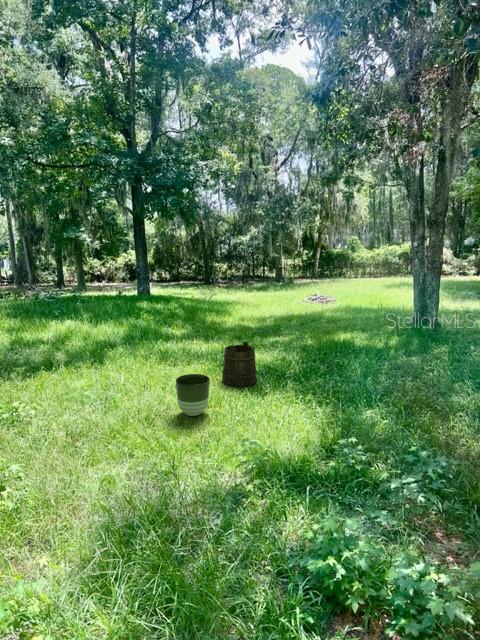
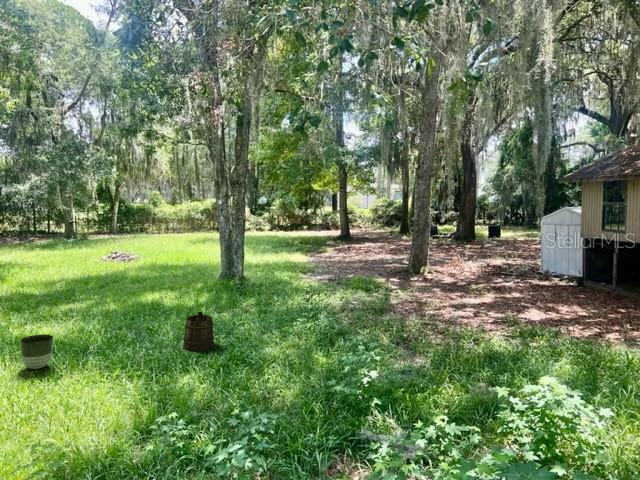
bucket: present [222,342,257,387] -> present [183,312,214,351]

